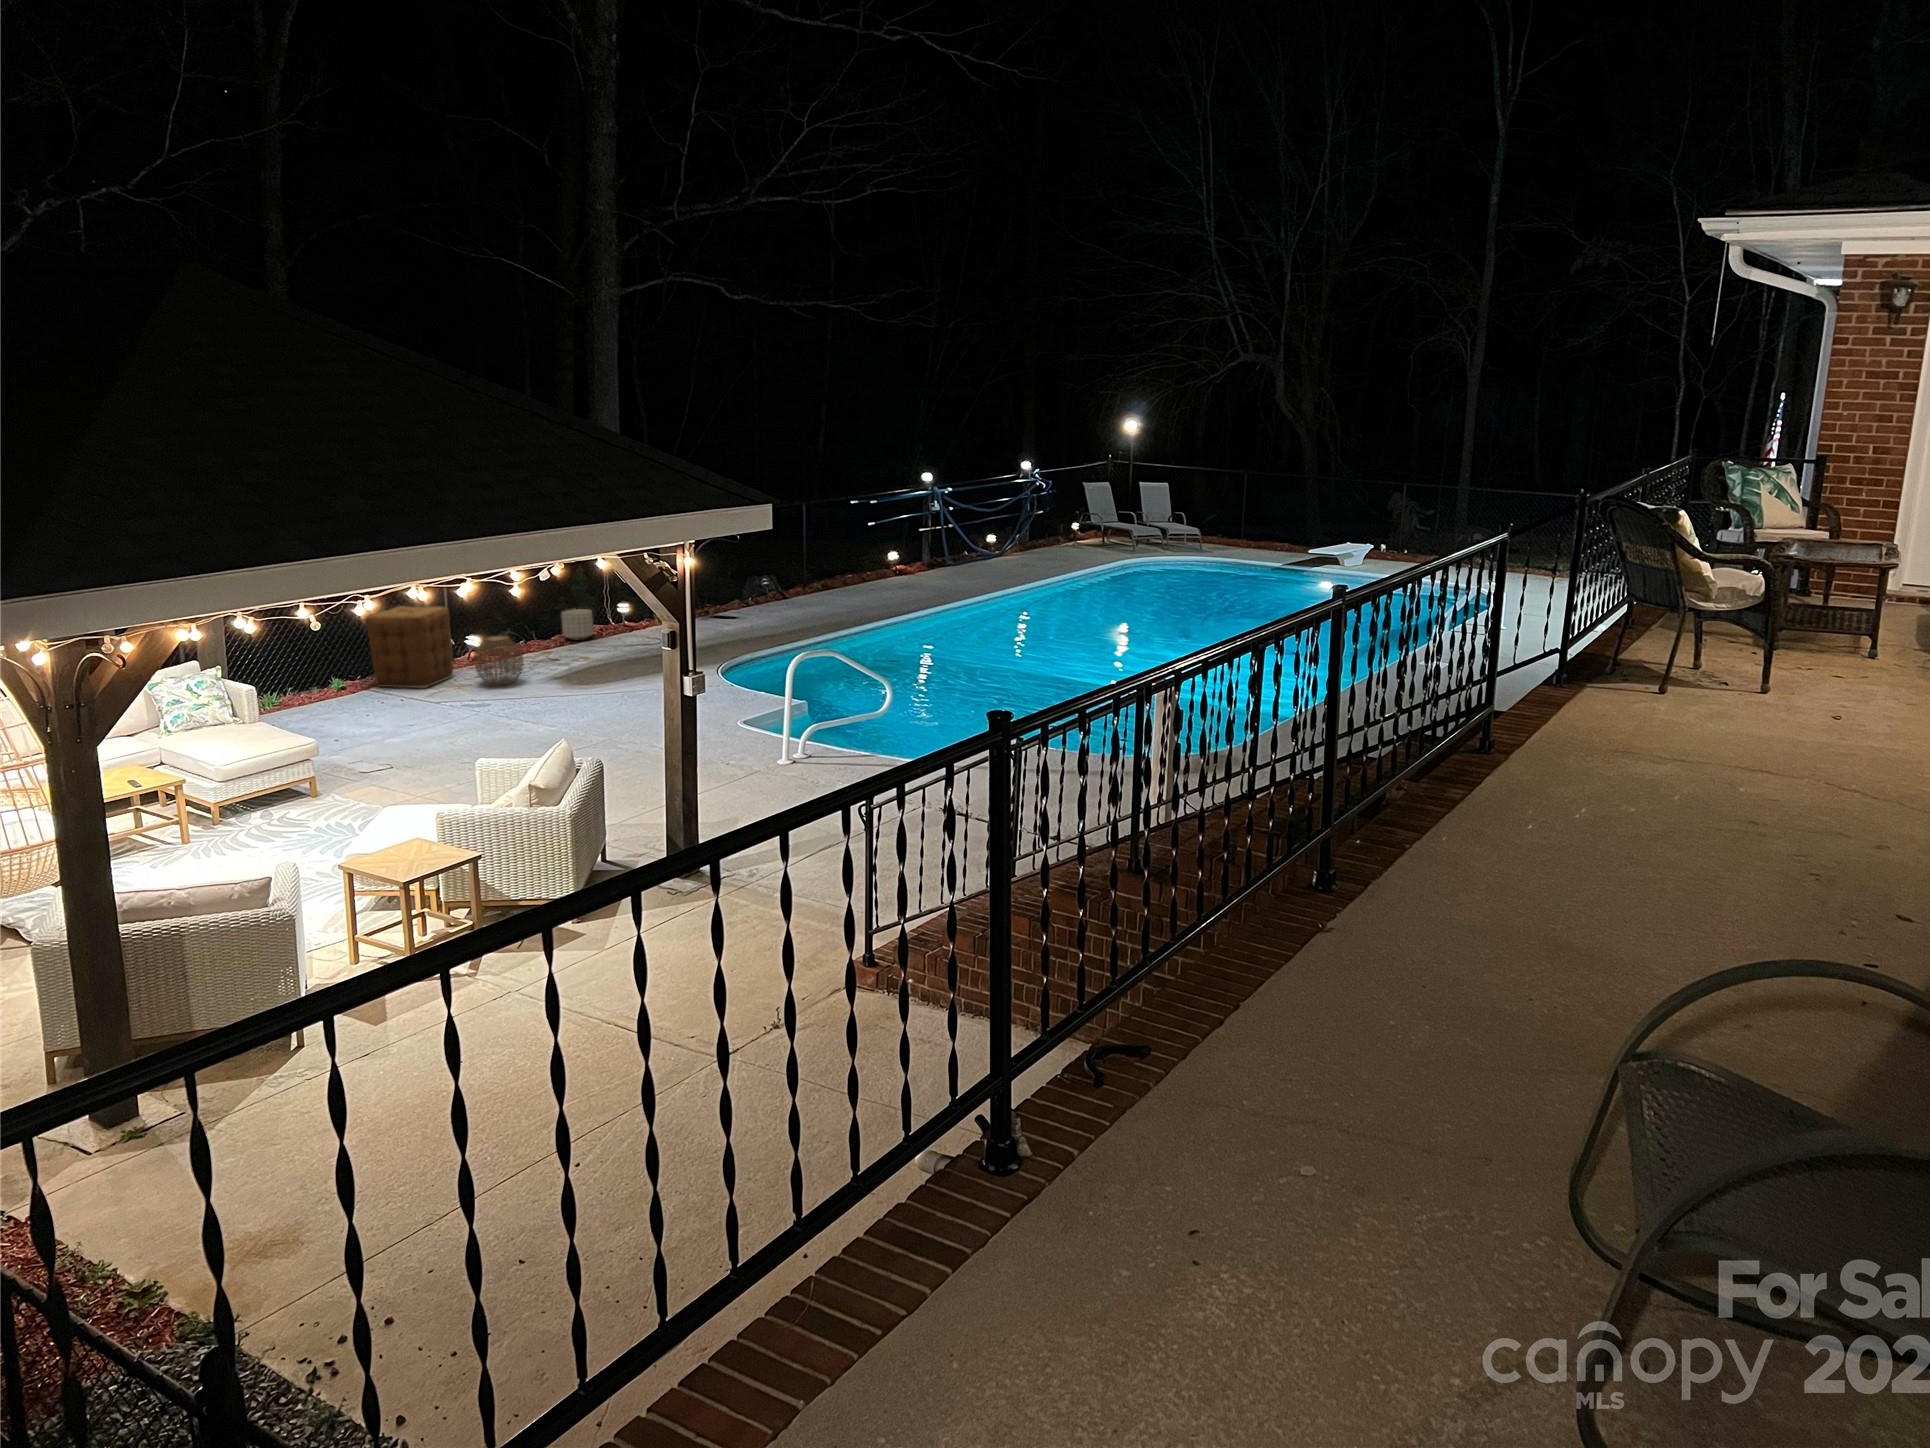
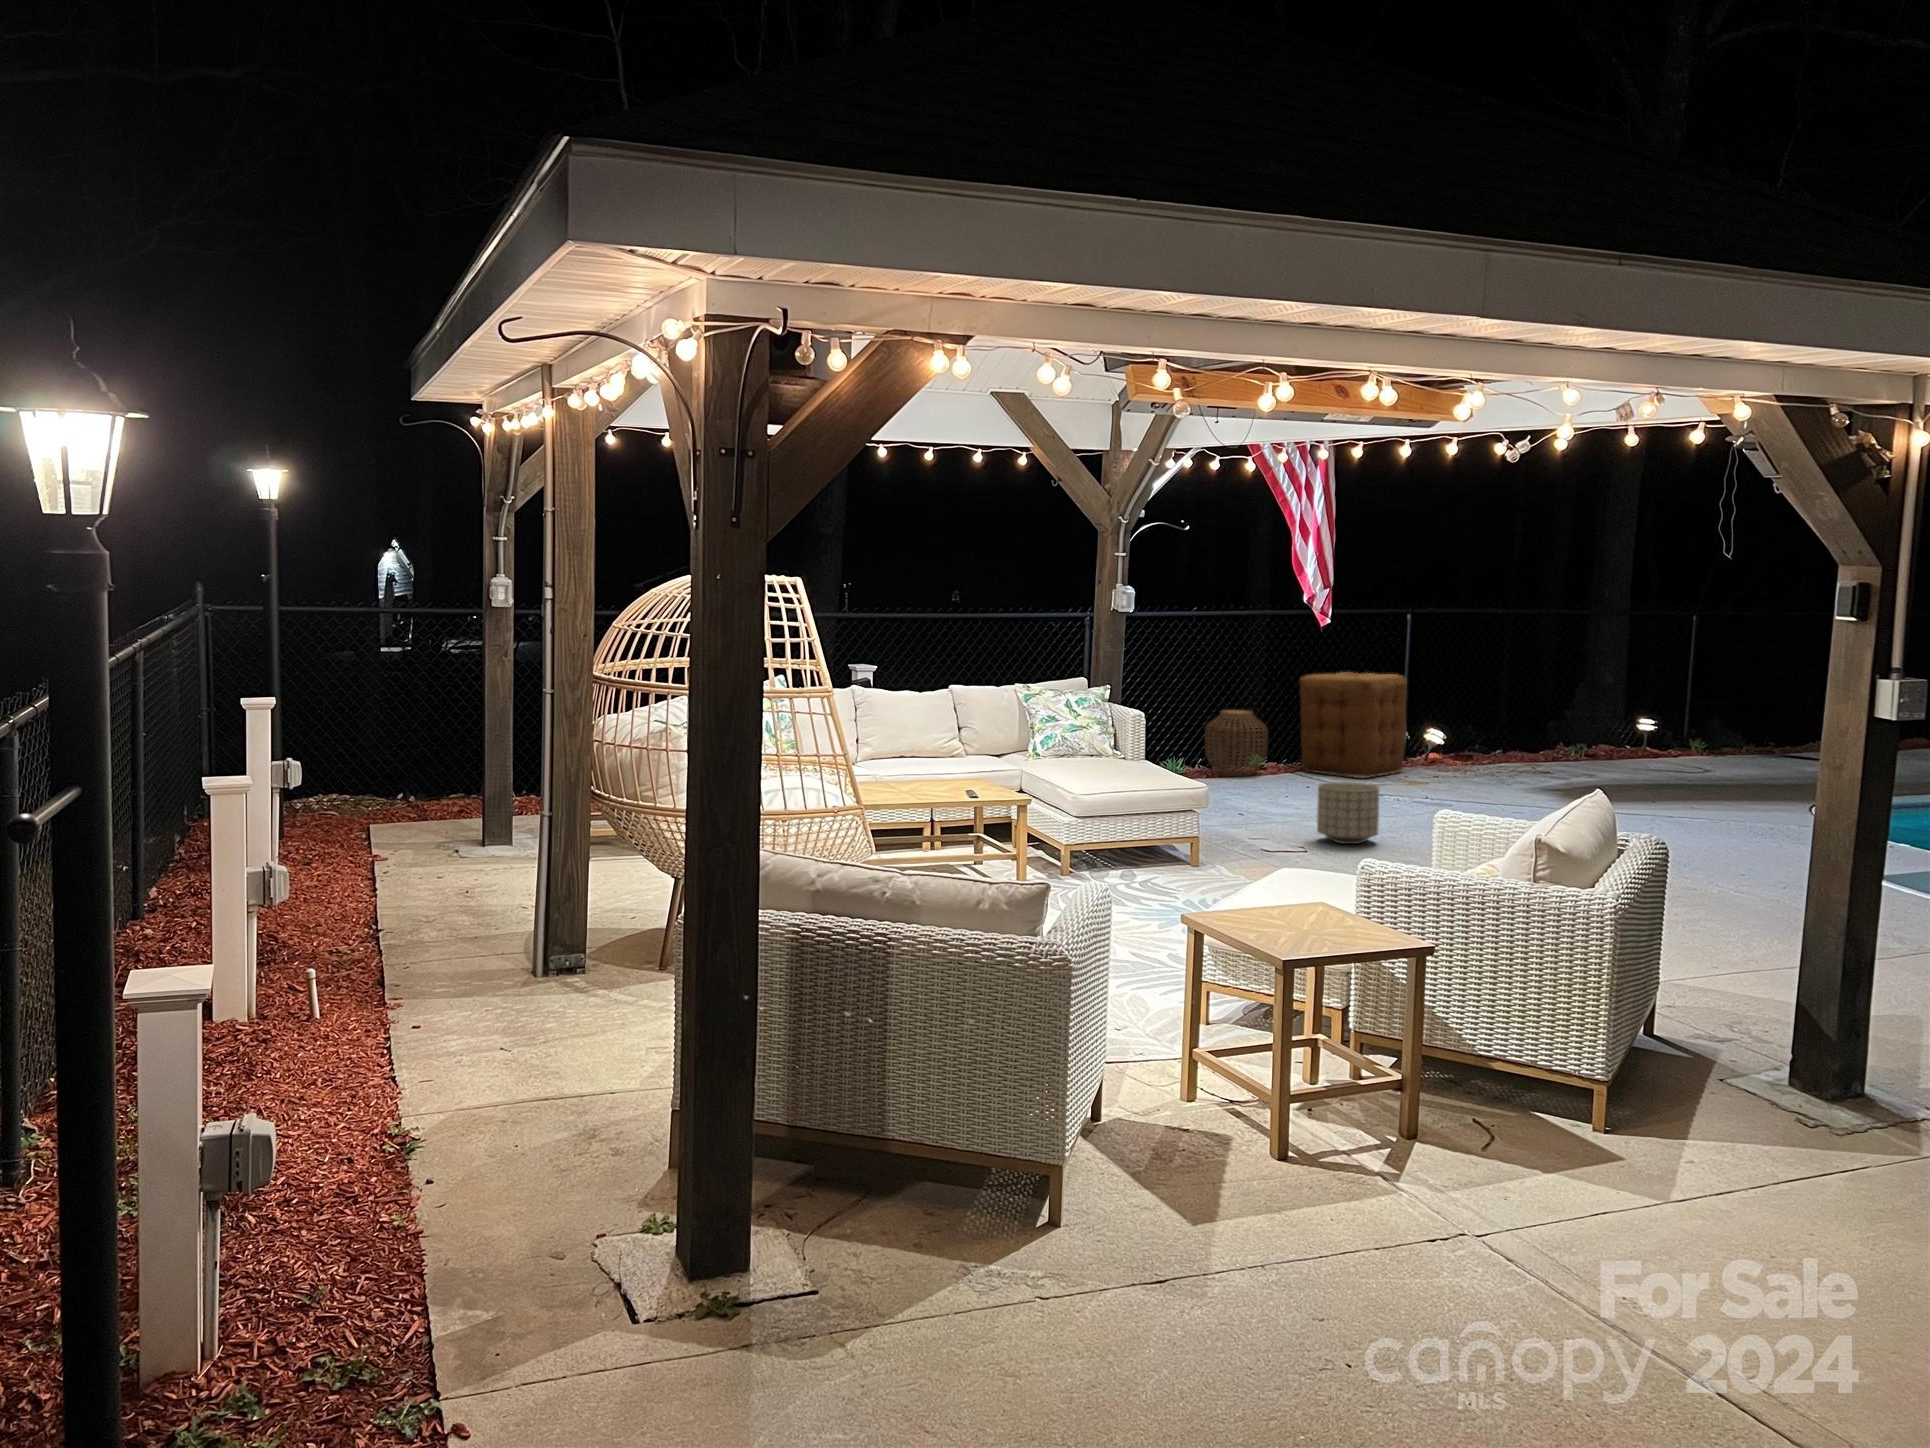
planter: present [561,609,593,640] -> present [1317,782,1379,844]
woven basket: present [474,636,523,686] -> present [1205,710,1268,776]

